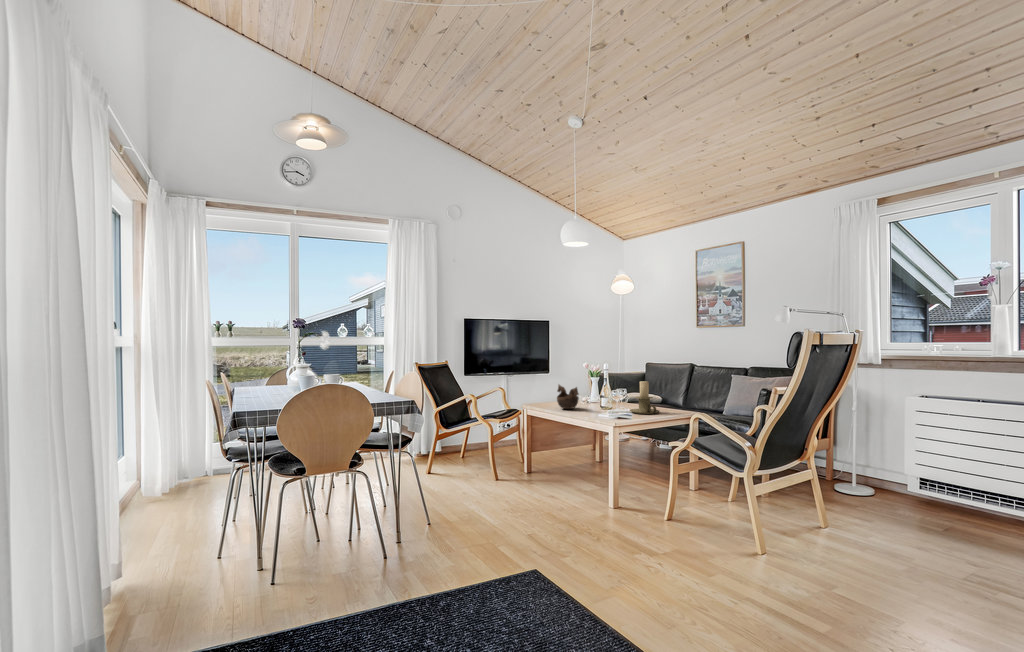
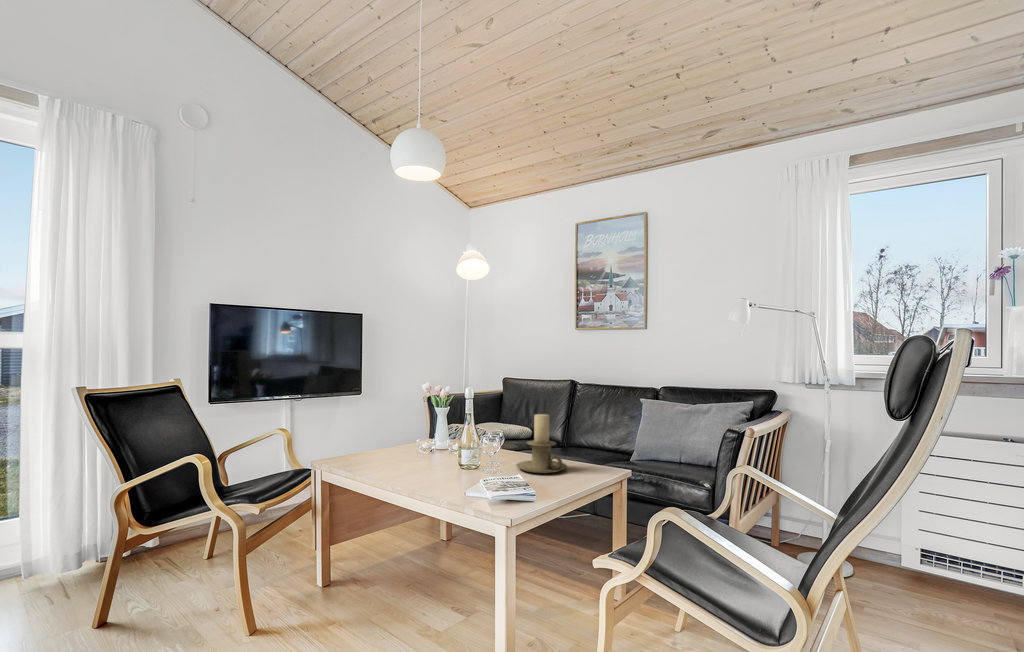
decorative bowl: present [557,385,579,409] -> none [384,420,428,468]

